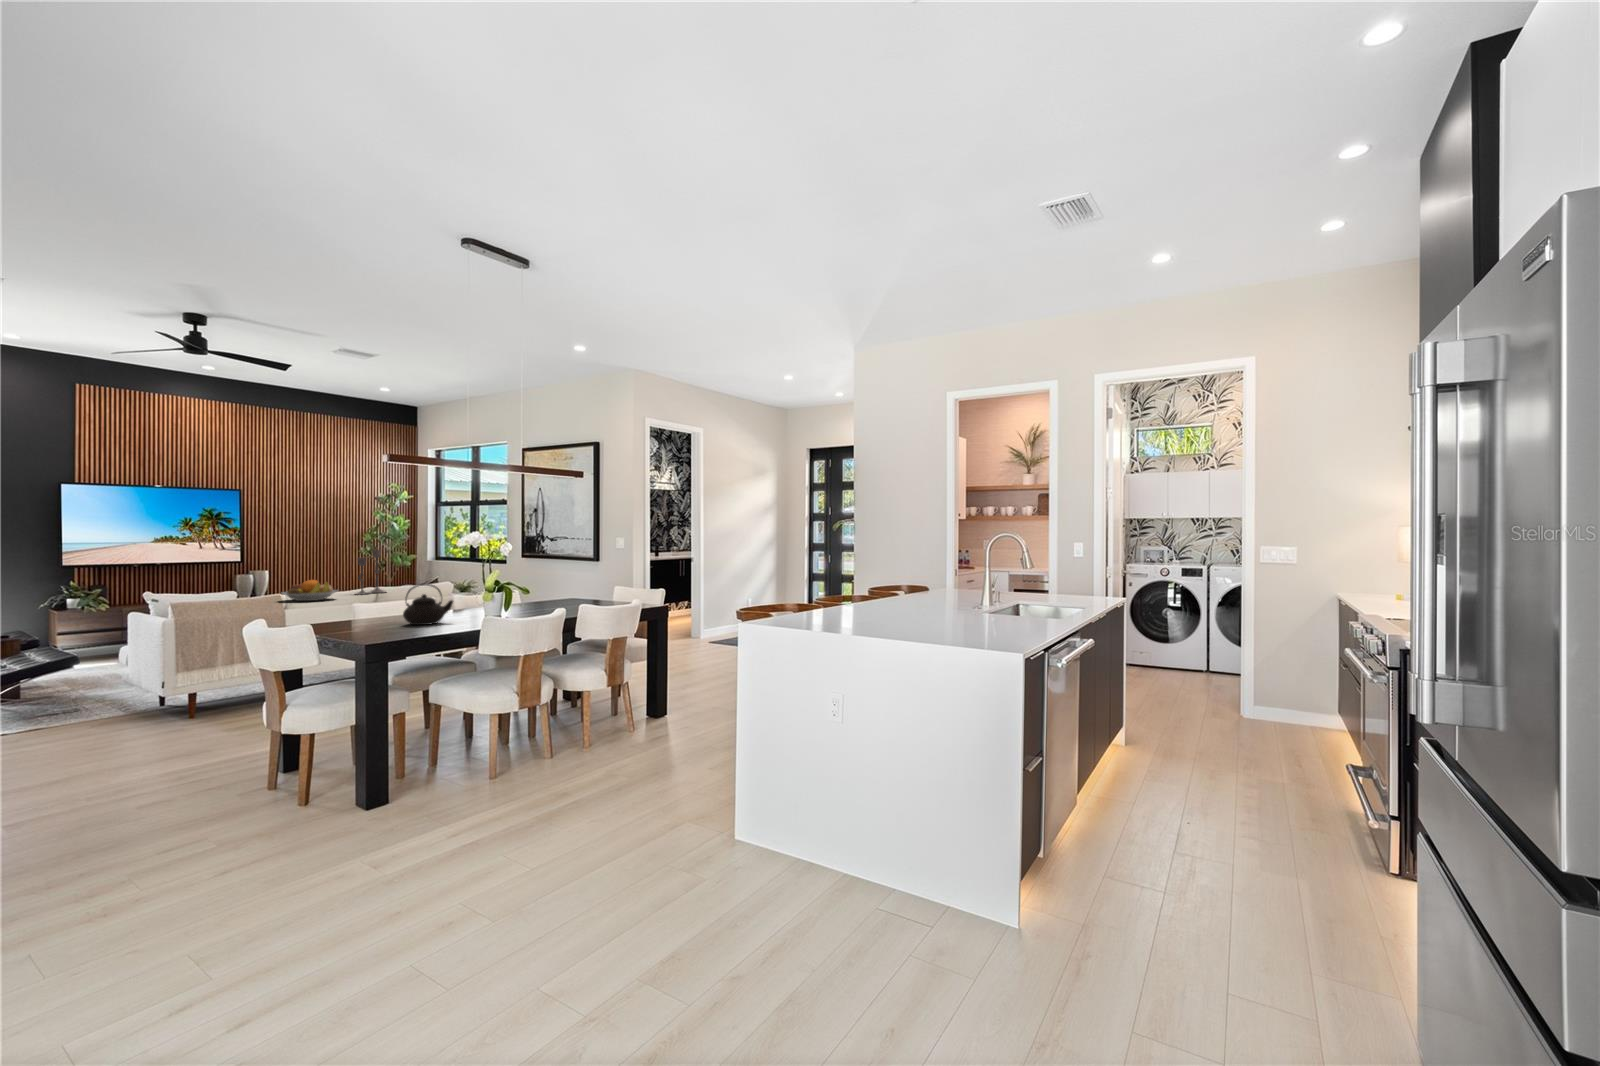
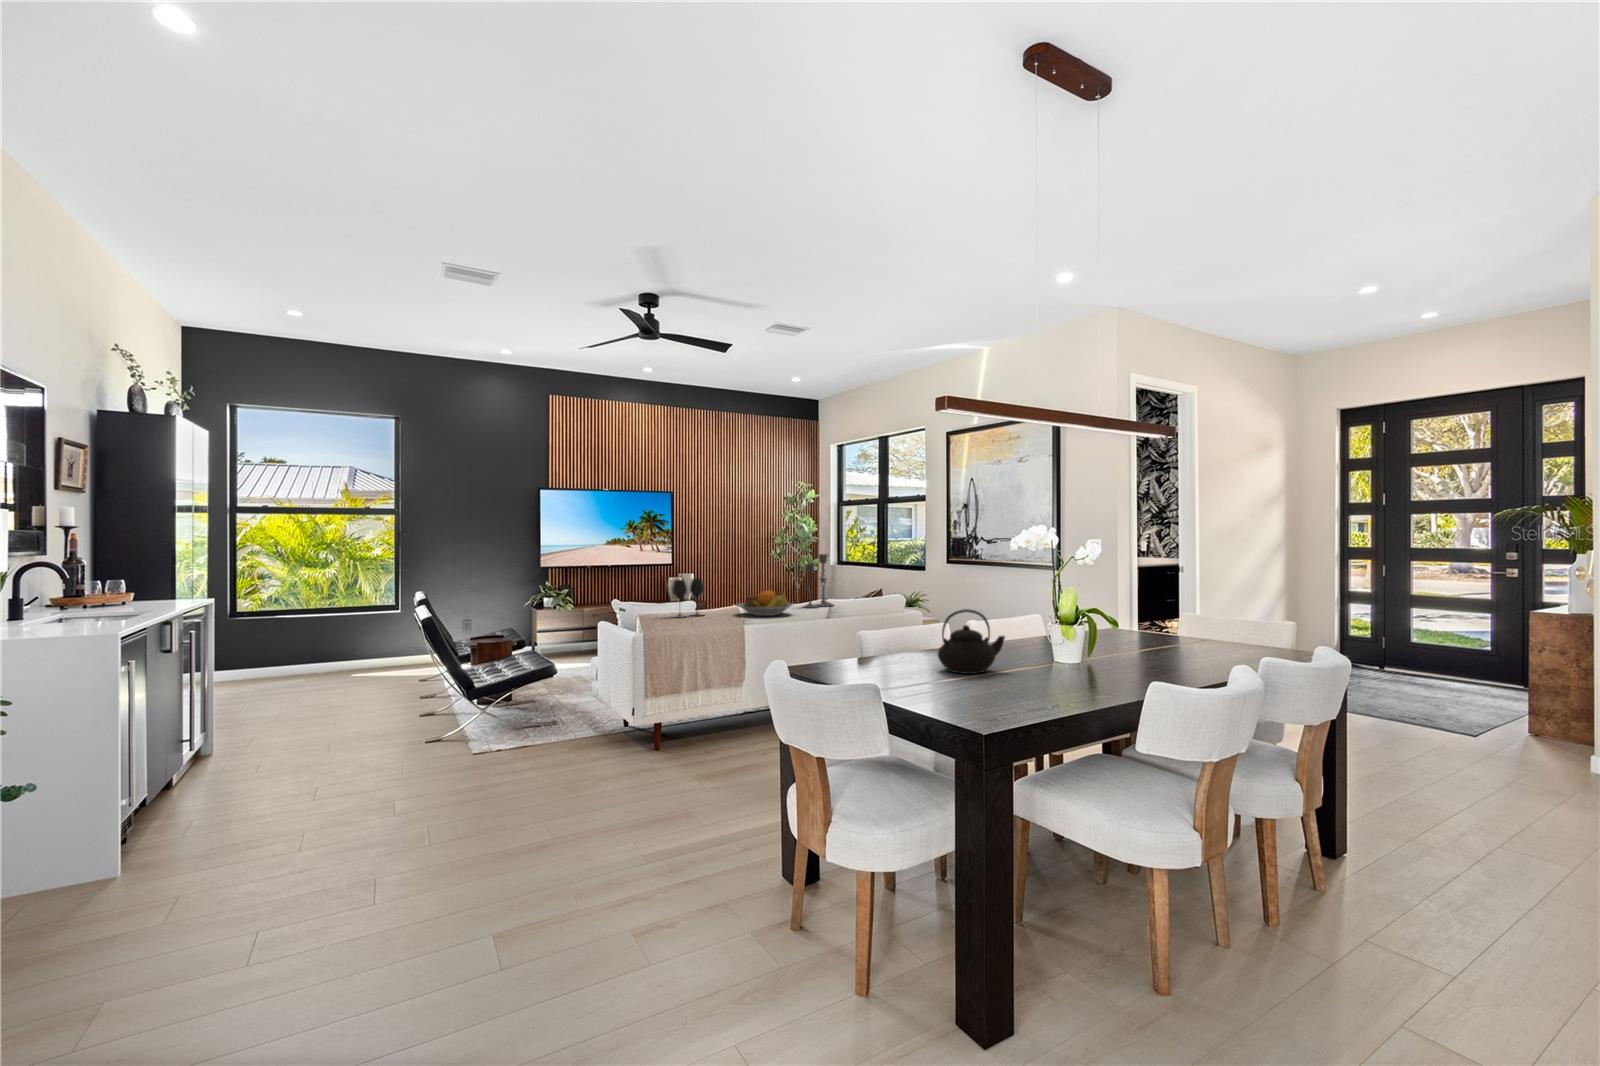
wine glass: none [210,571,247,605] -> present [672,578,704,618]

